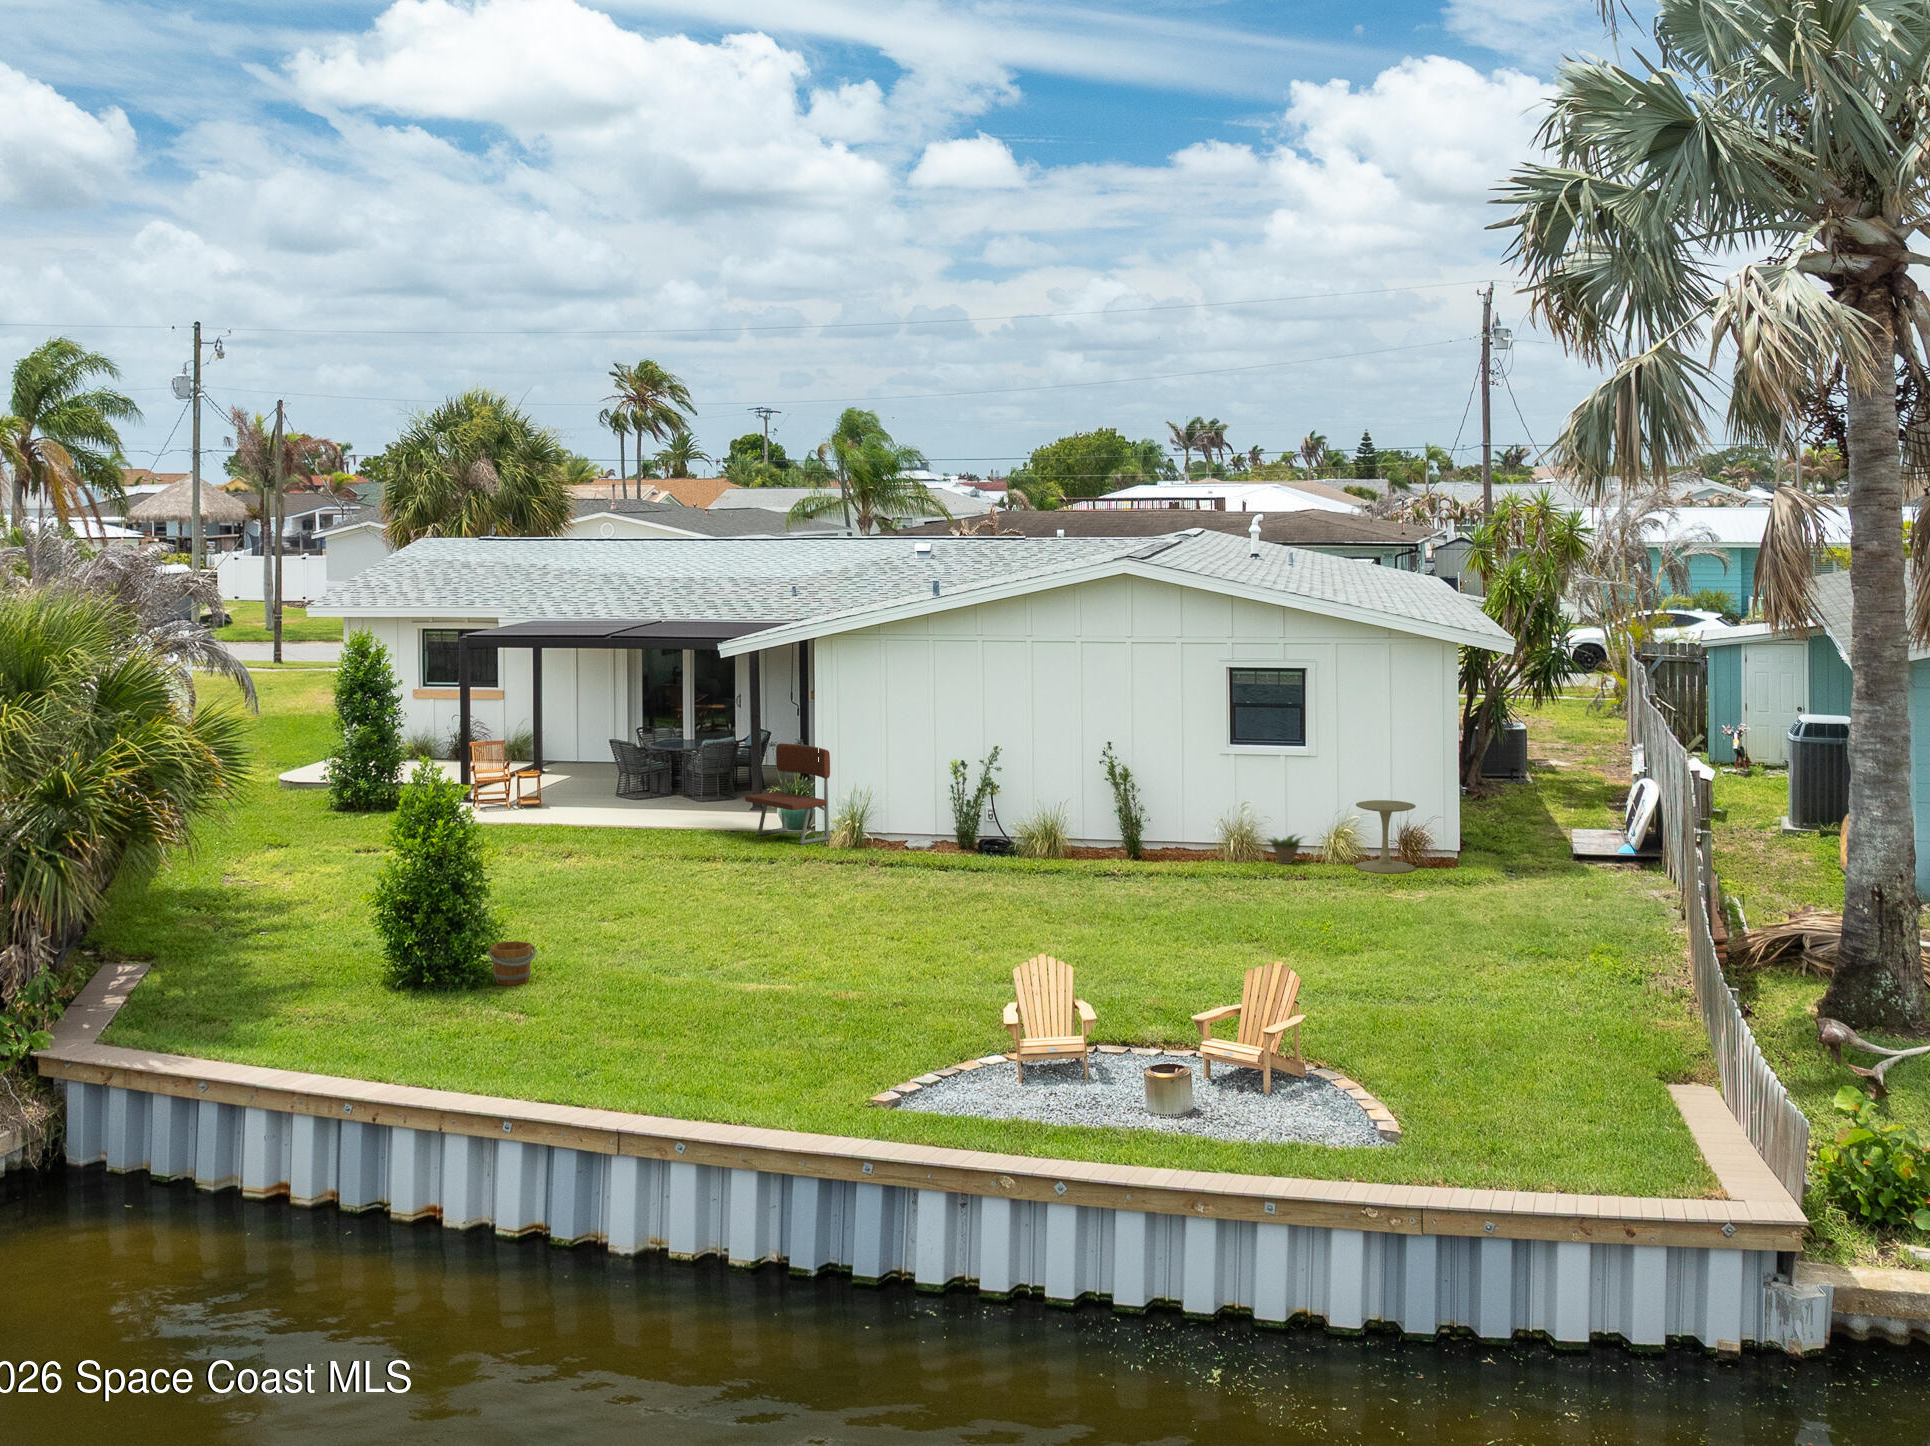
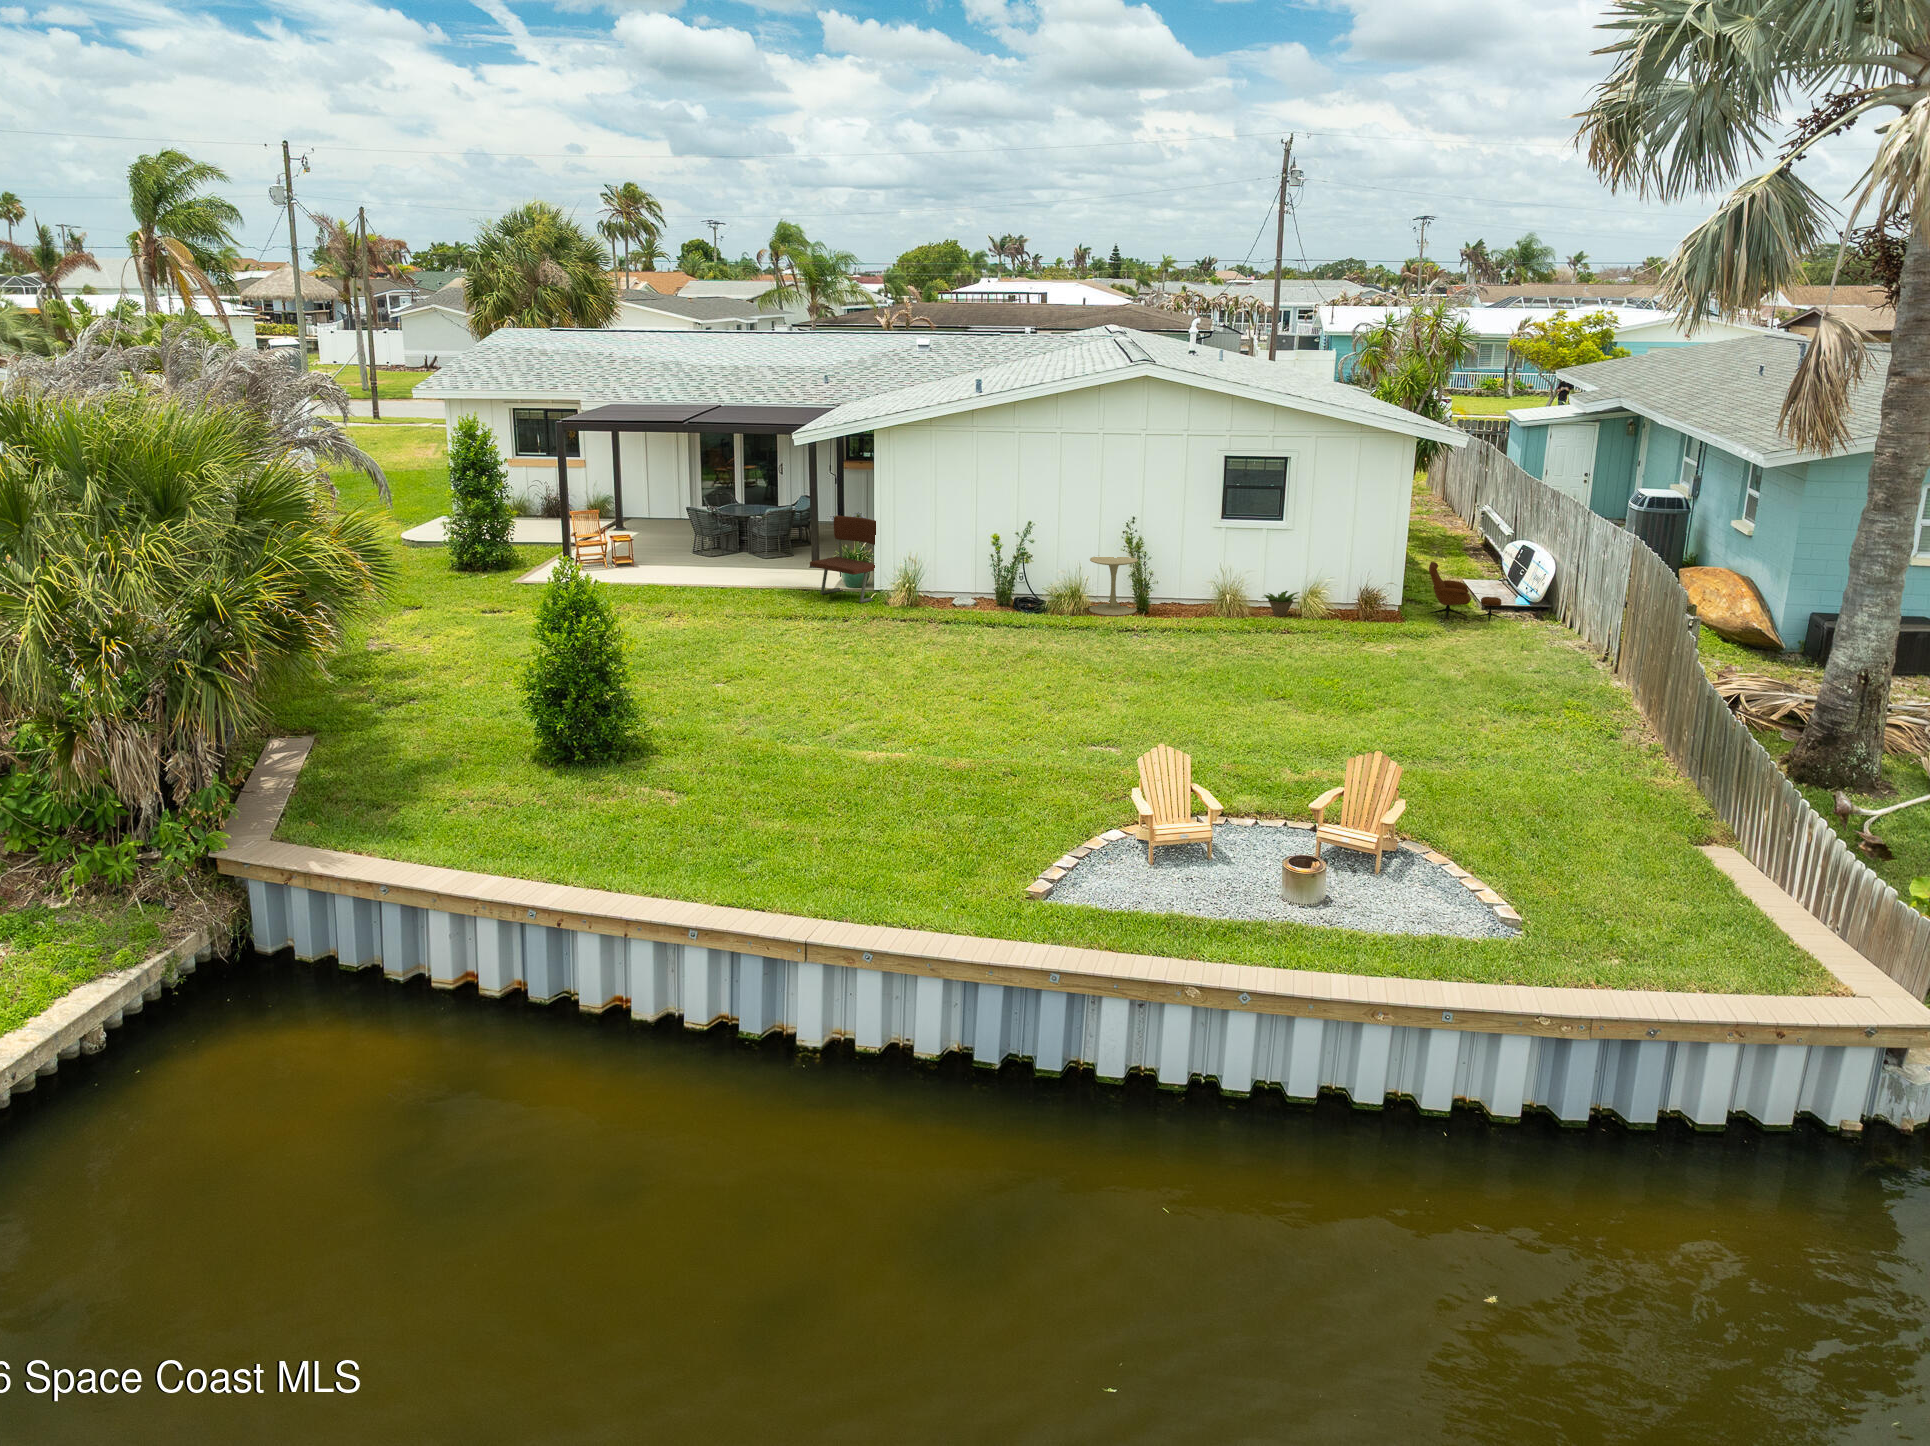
pedestal table: present [1355,800,1416,873] -> present [1089,557,1138,616]
lounge chair: none [1456,803,1545,872] -> present [1428,562,1504,621]
bucket: present [487,941,536,985] -> none [627,720,671,762]

